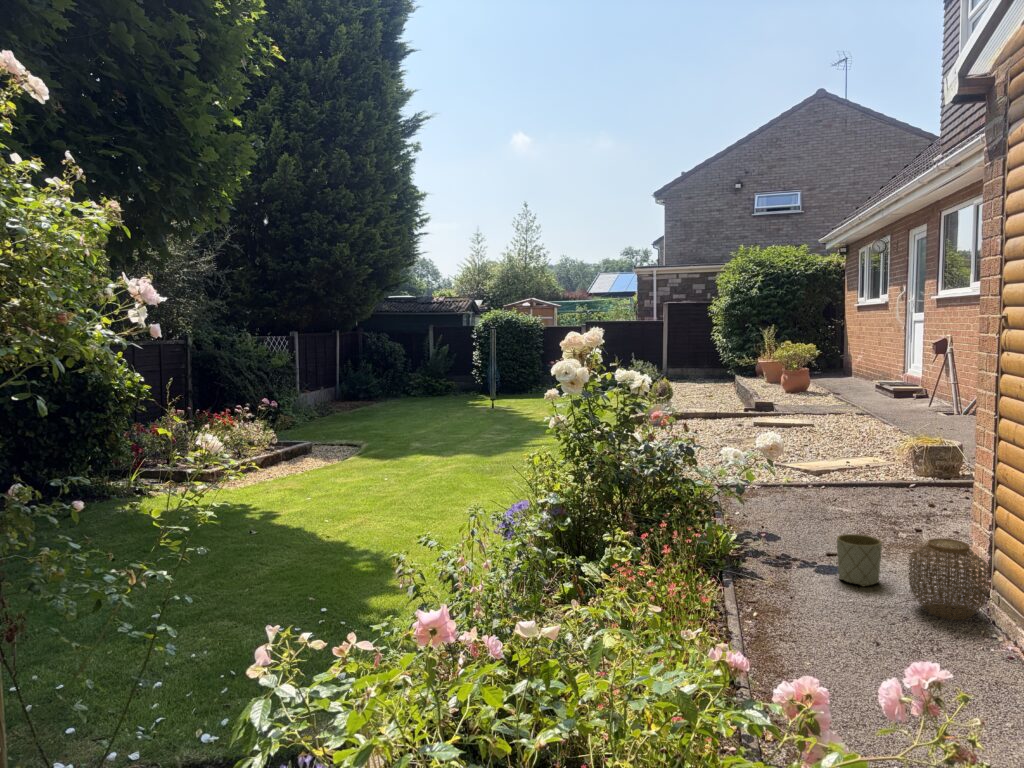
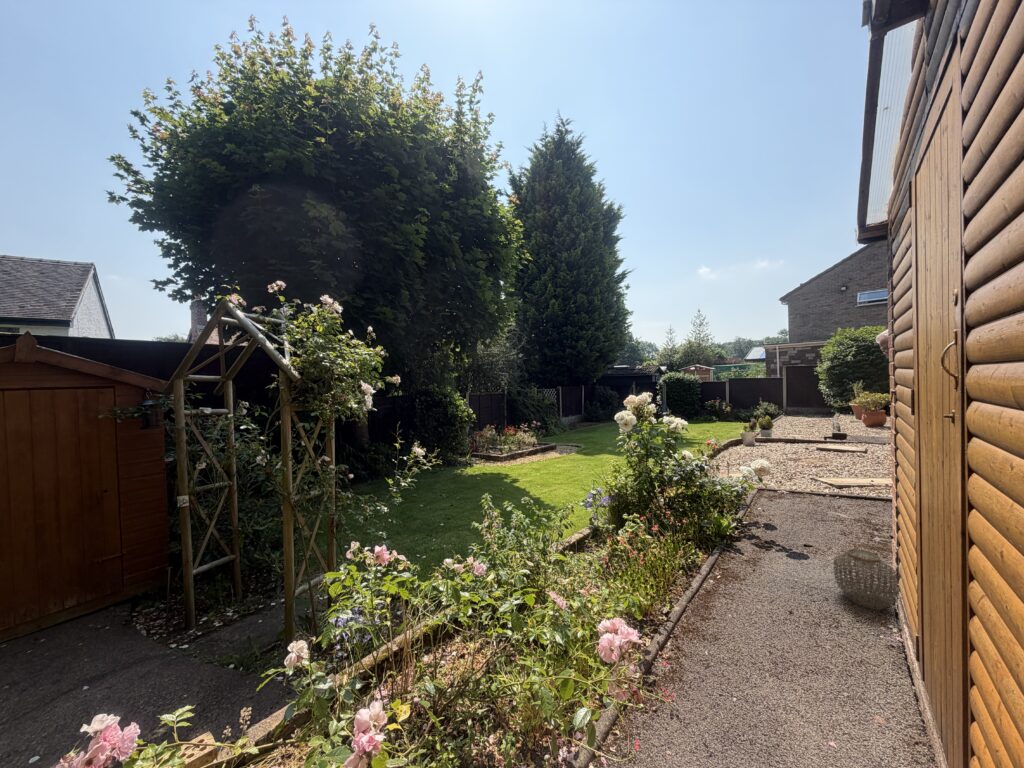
planter: present [837,534,882,586] -> none [795,535,828,571]

